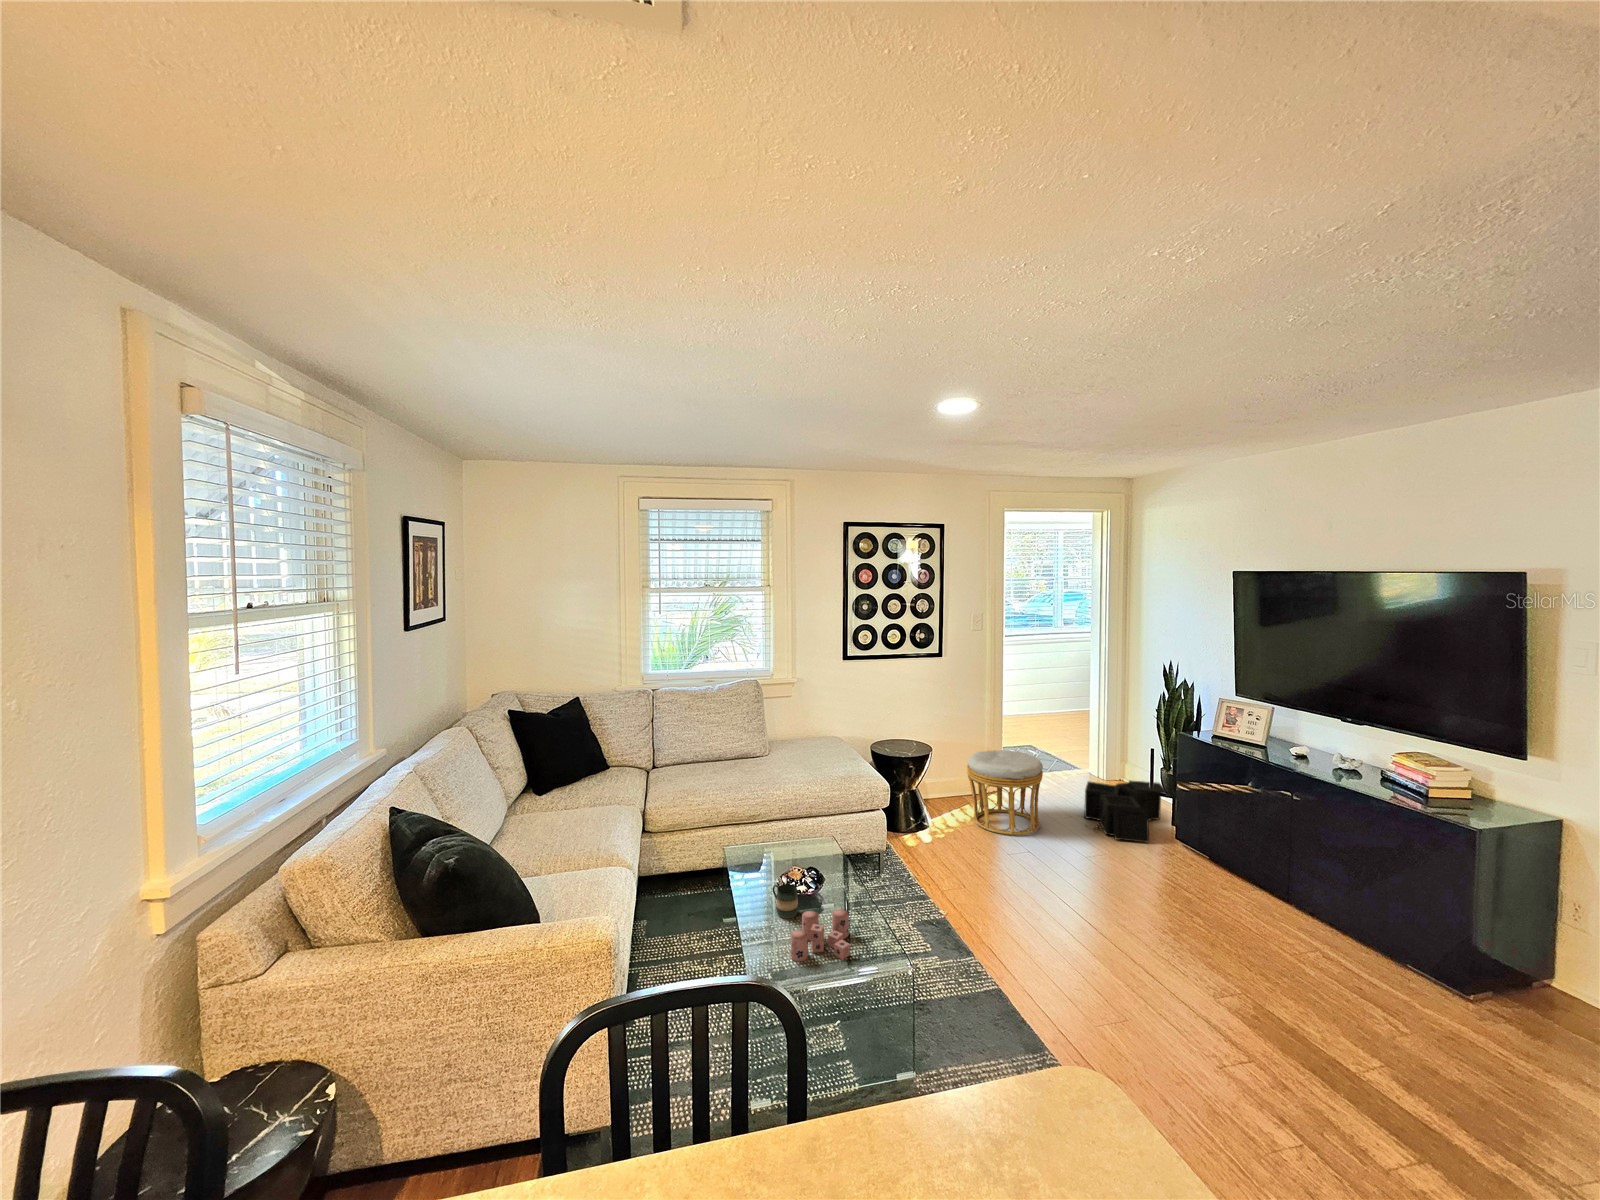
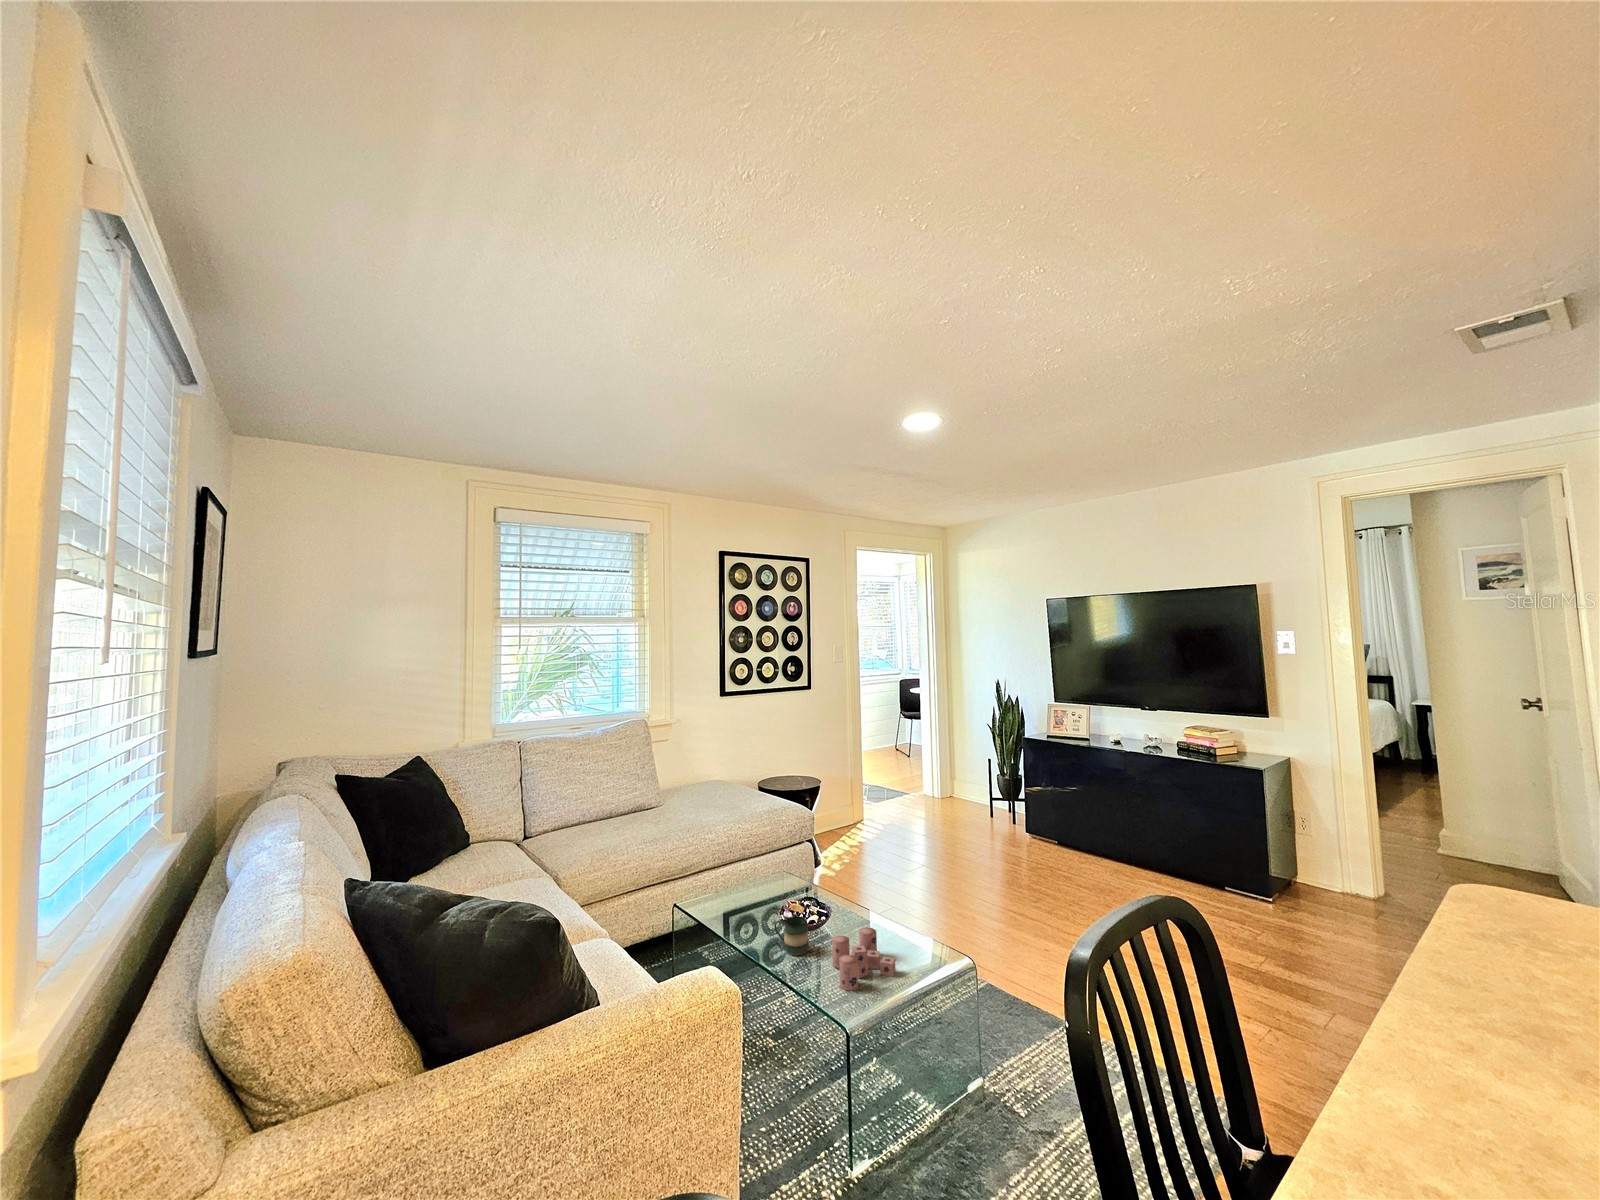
ottoman: present [967,750,1043,835] -> none [848,774,917,853]
storage bin: present [1084,781,1168,843] -> none [940,789,1006,841]

